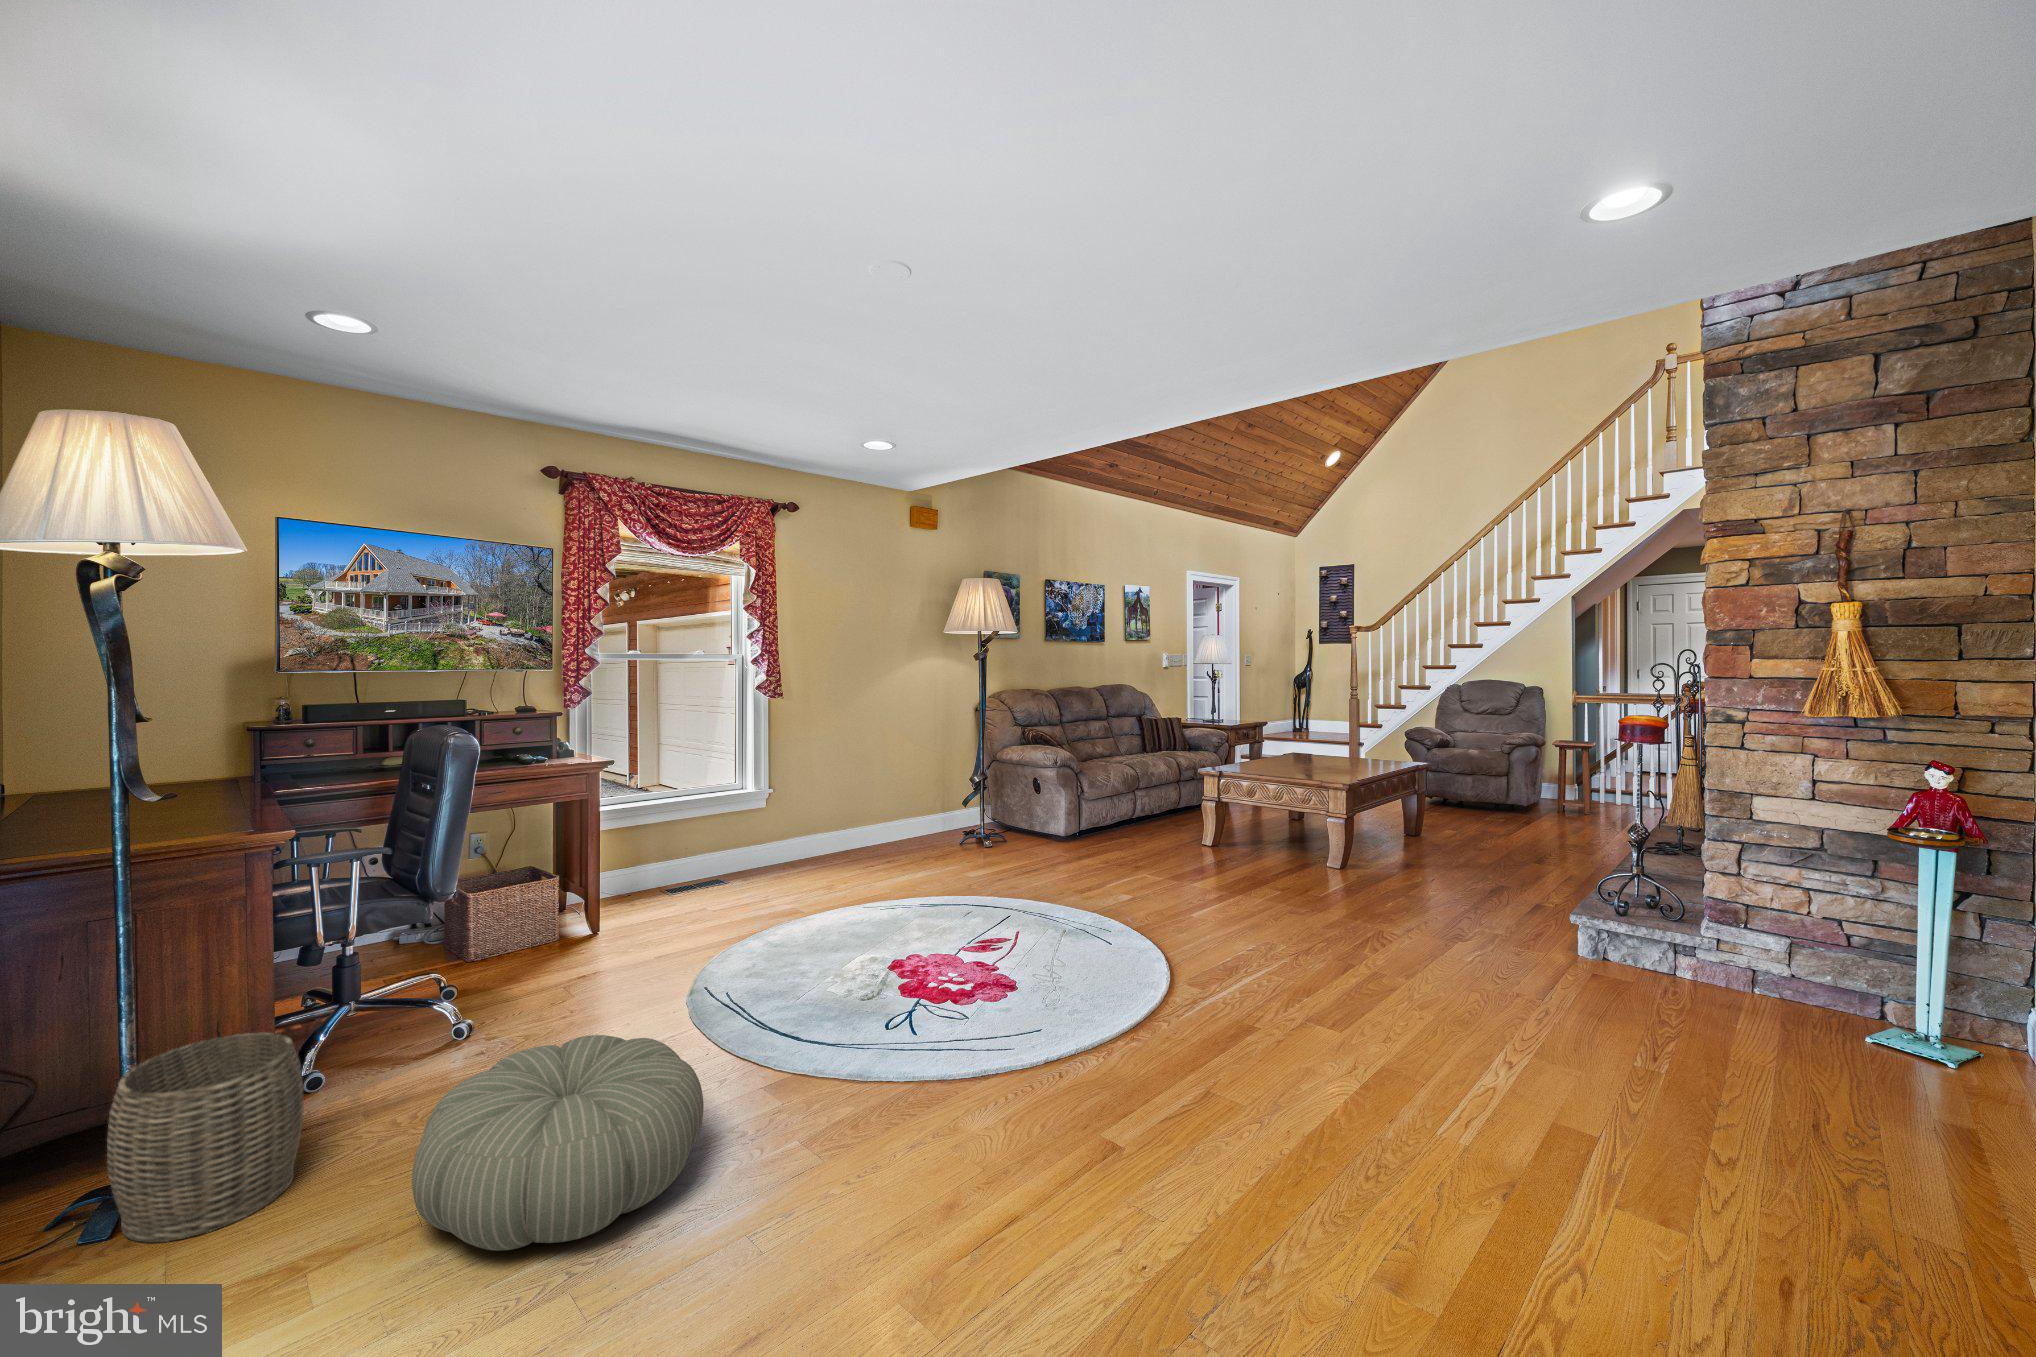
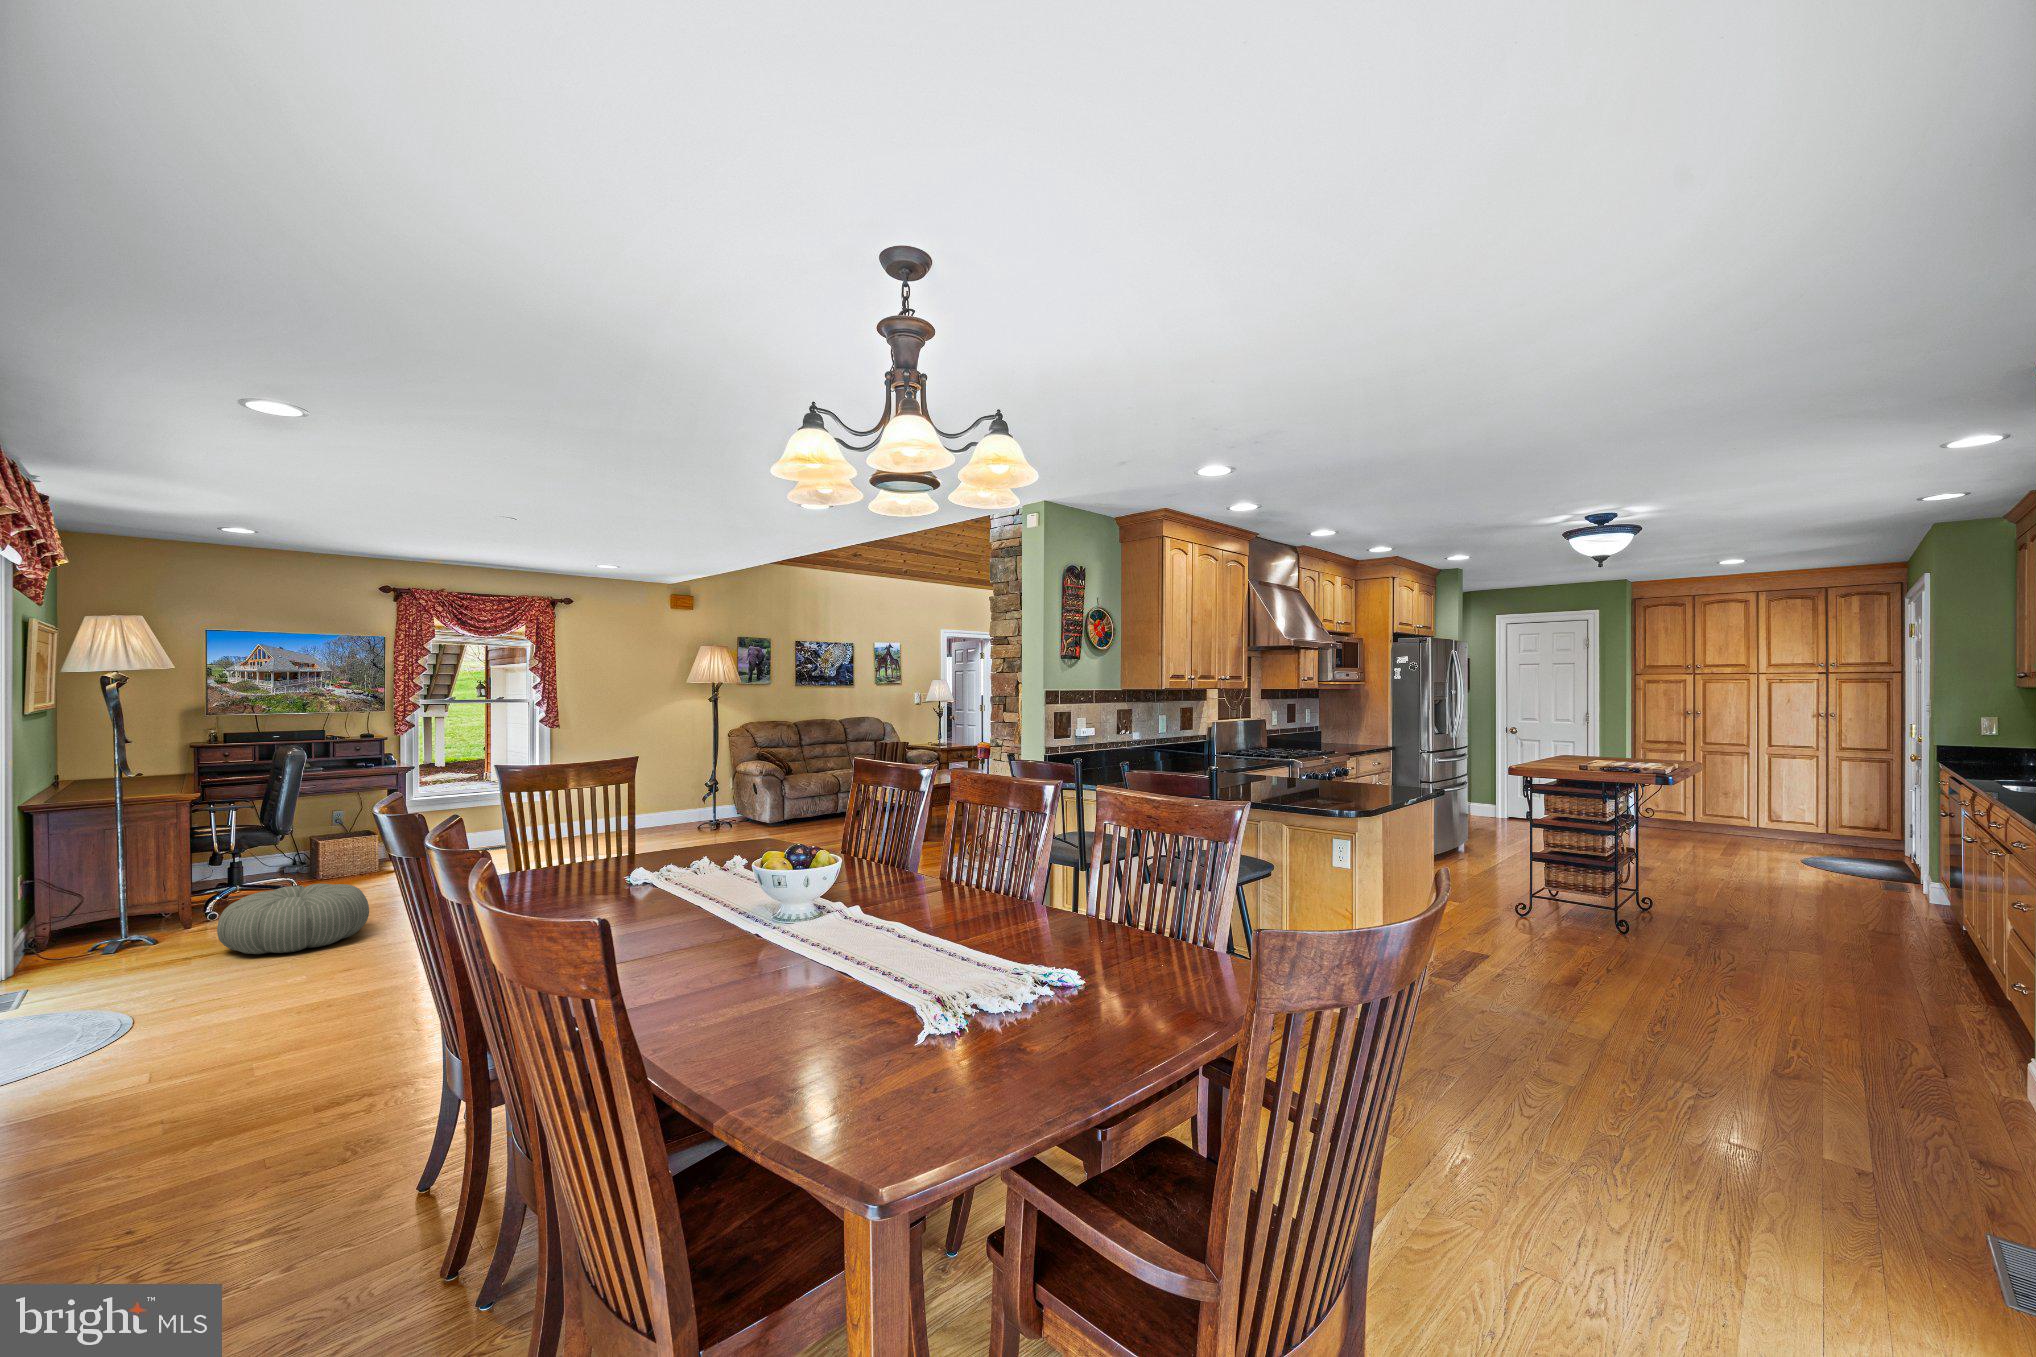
woven basket: present [107,1033,304,1243] -> none [93,877,182,955]

